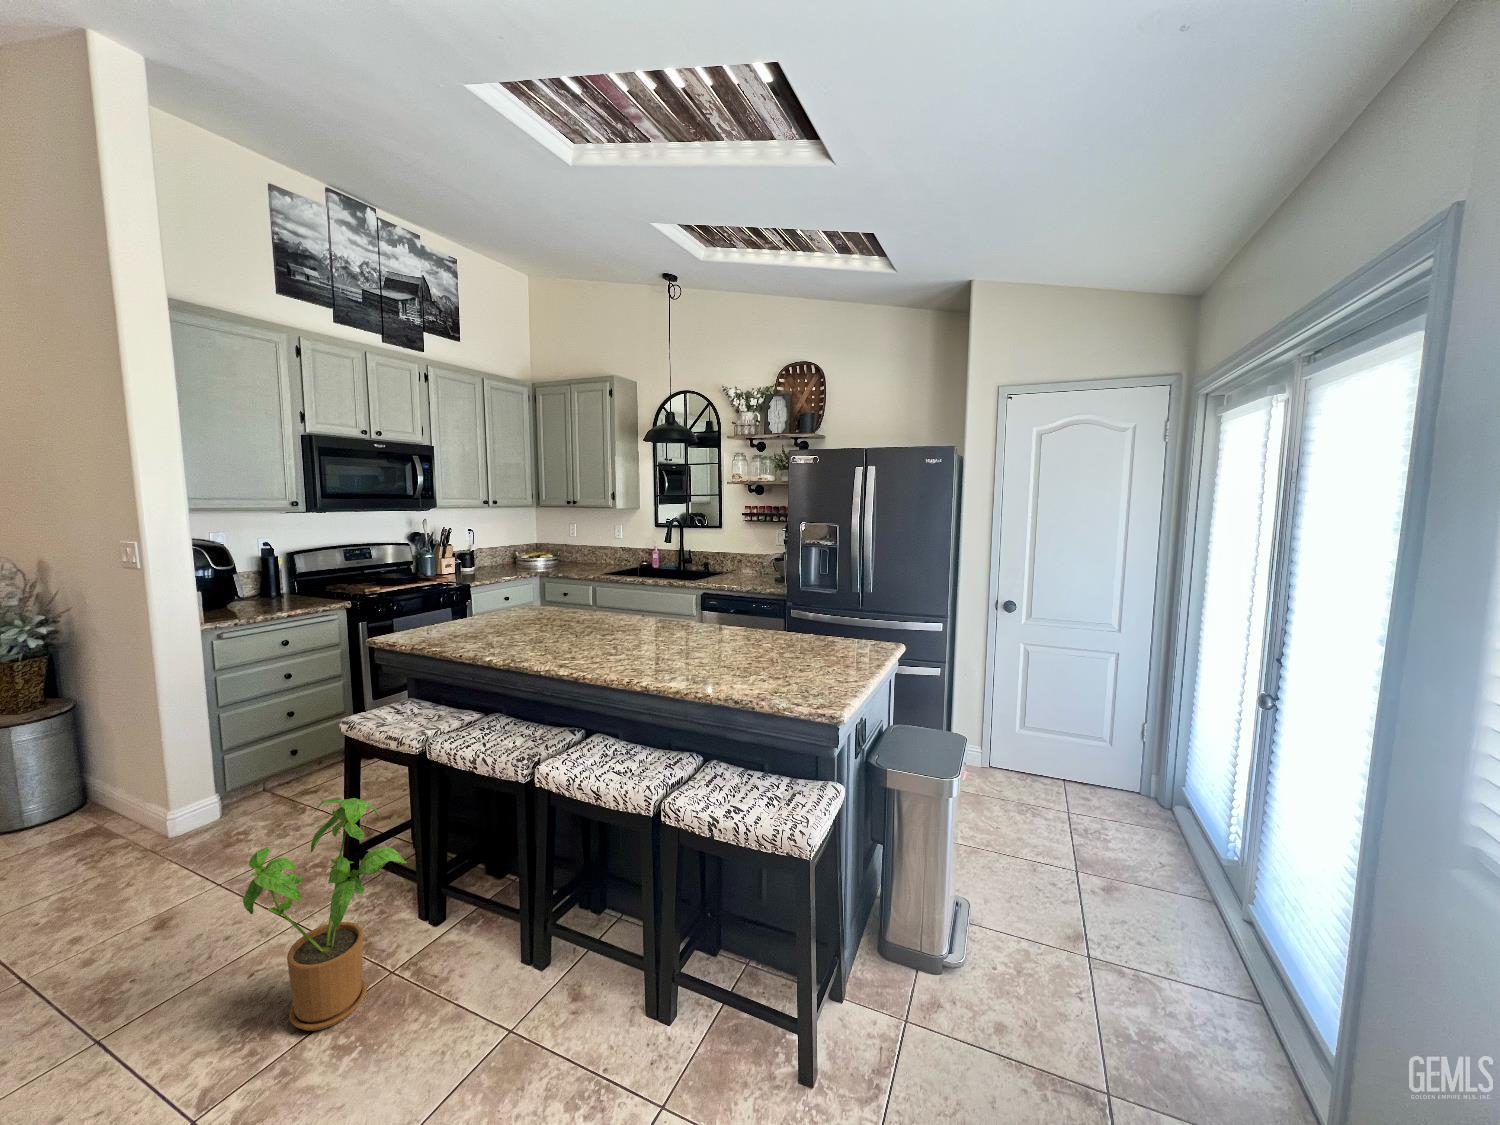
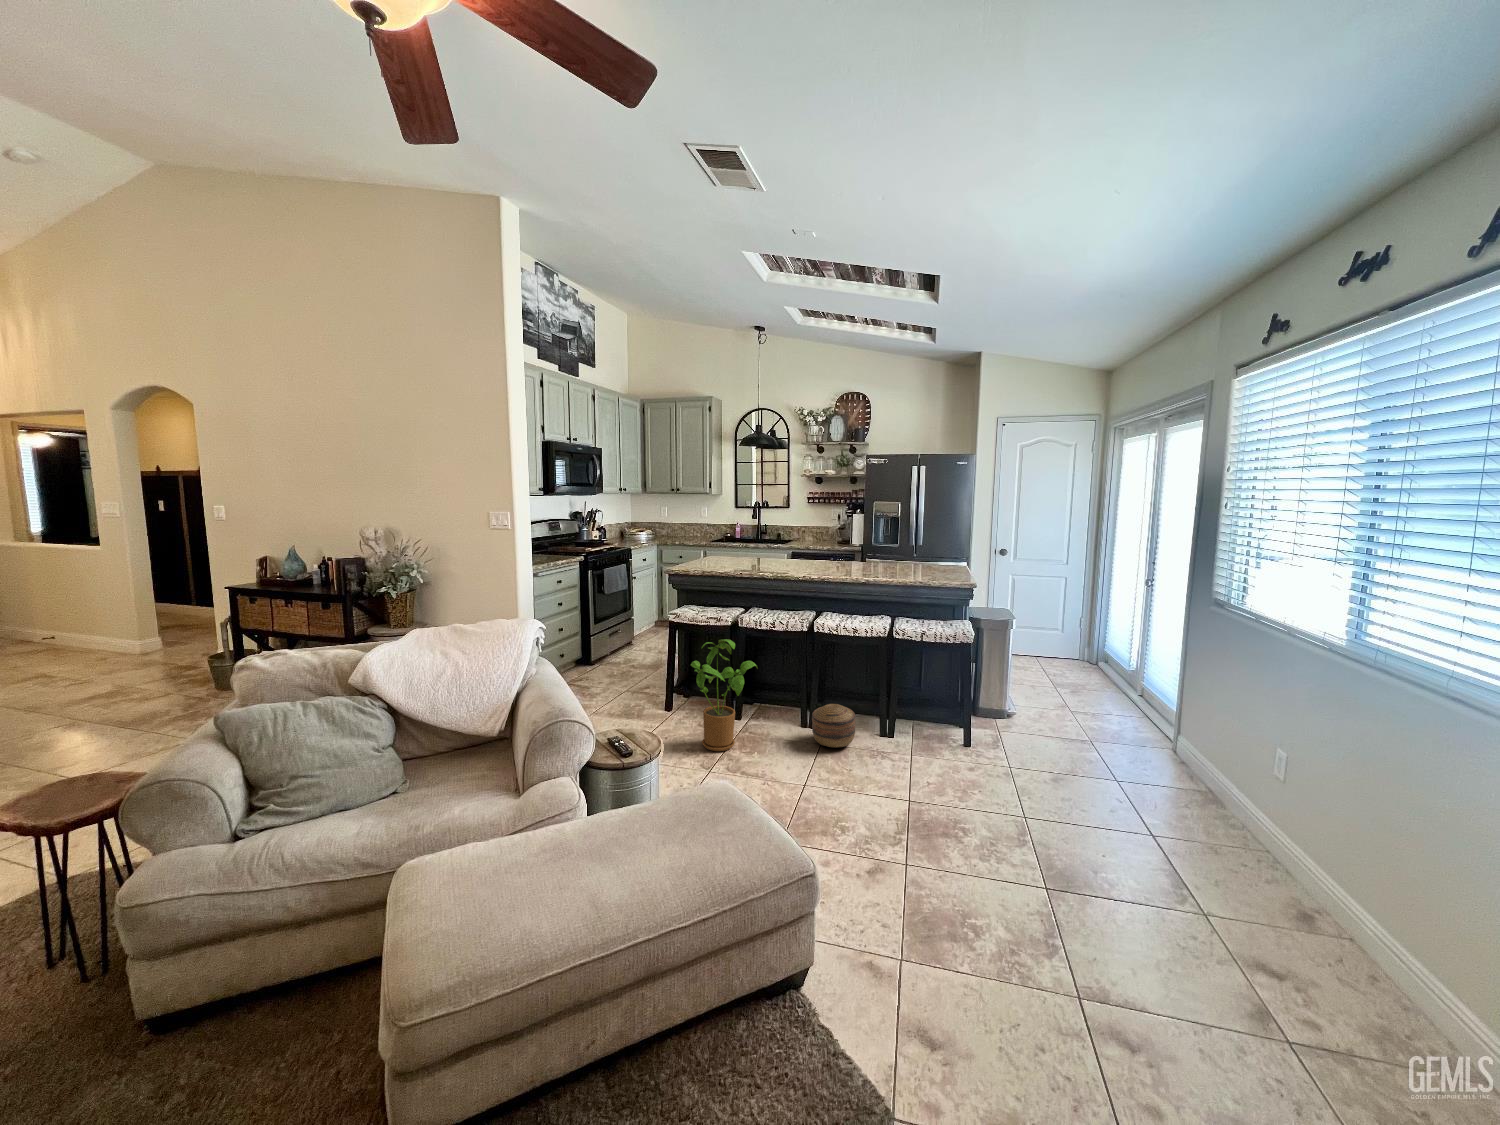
basket: none [503,934,595,1046] -> present [812,704,856,747]

